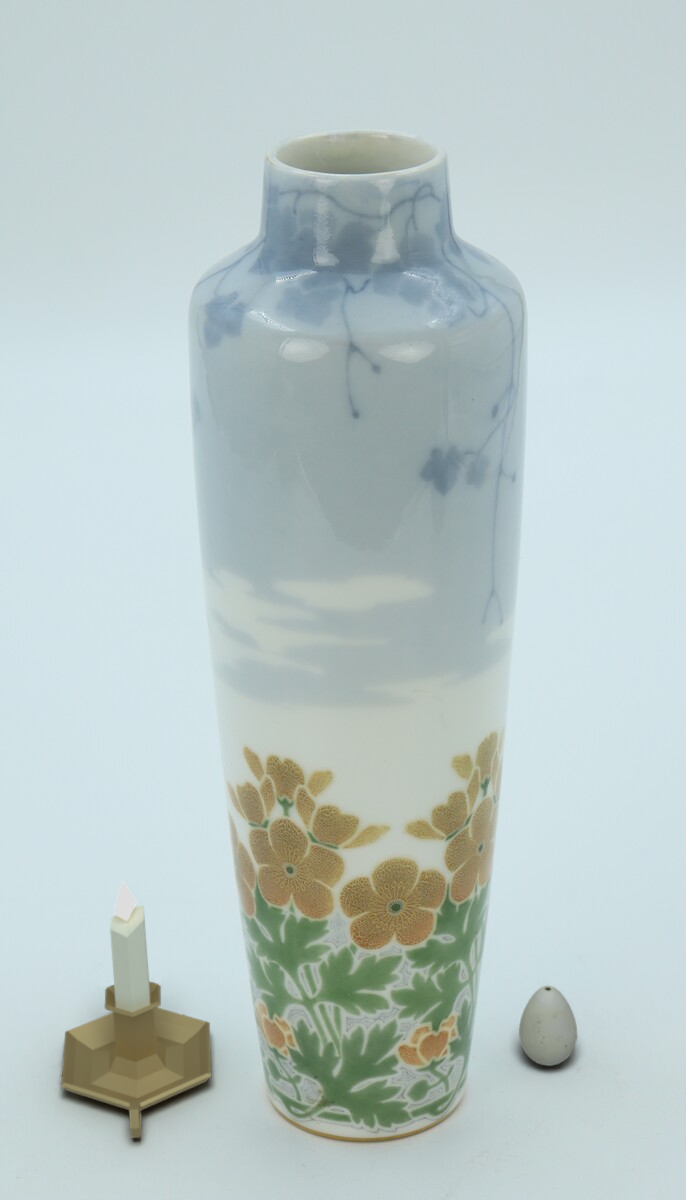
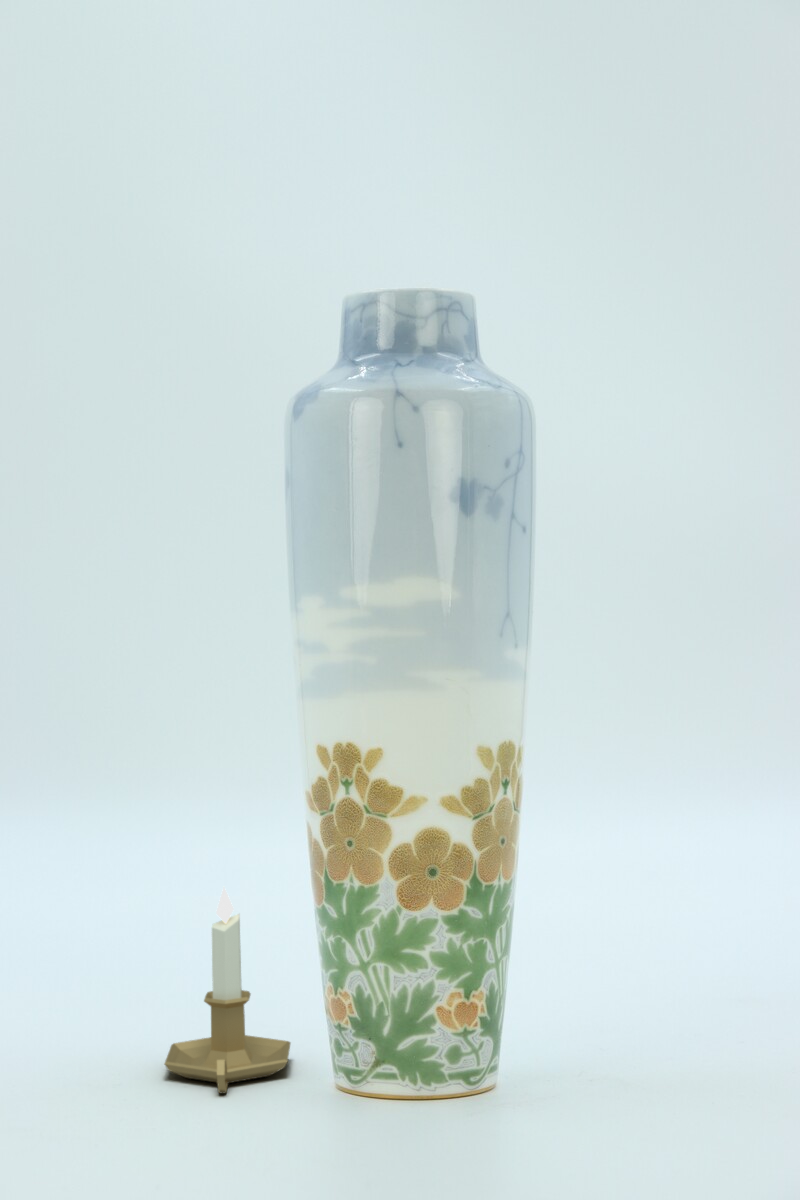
decorative egg: present [519,986,577,1066] -> none [545,996,594,1071]

